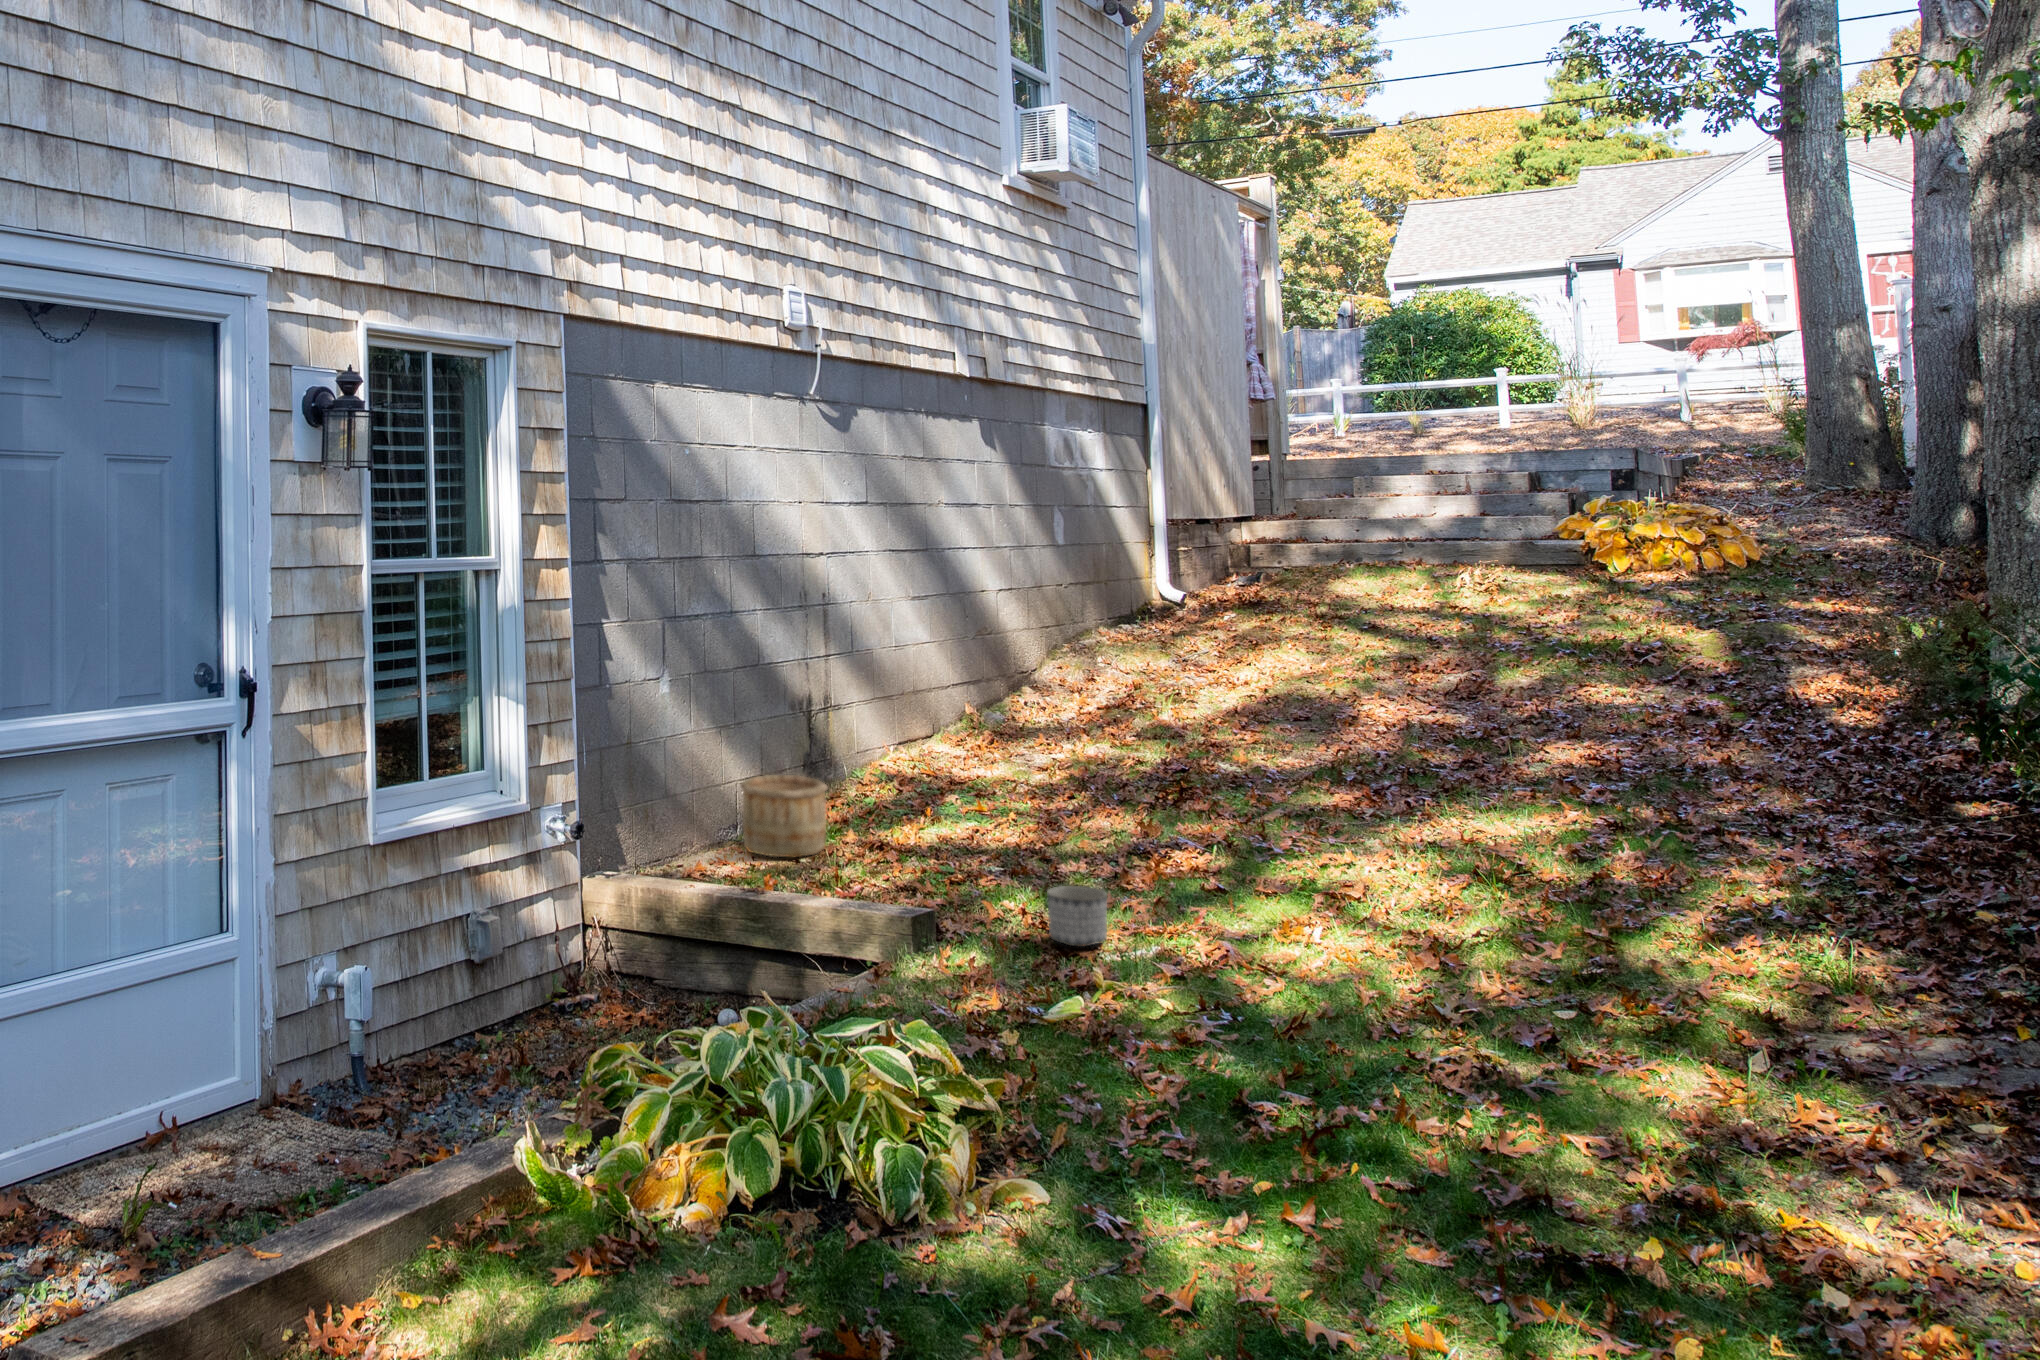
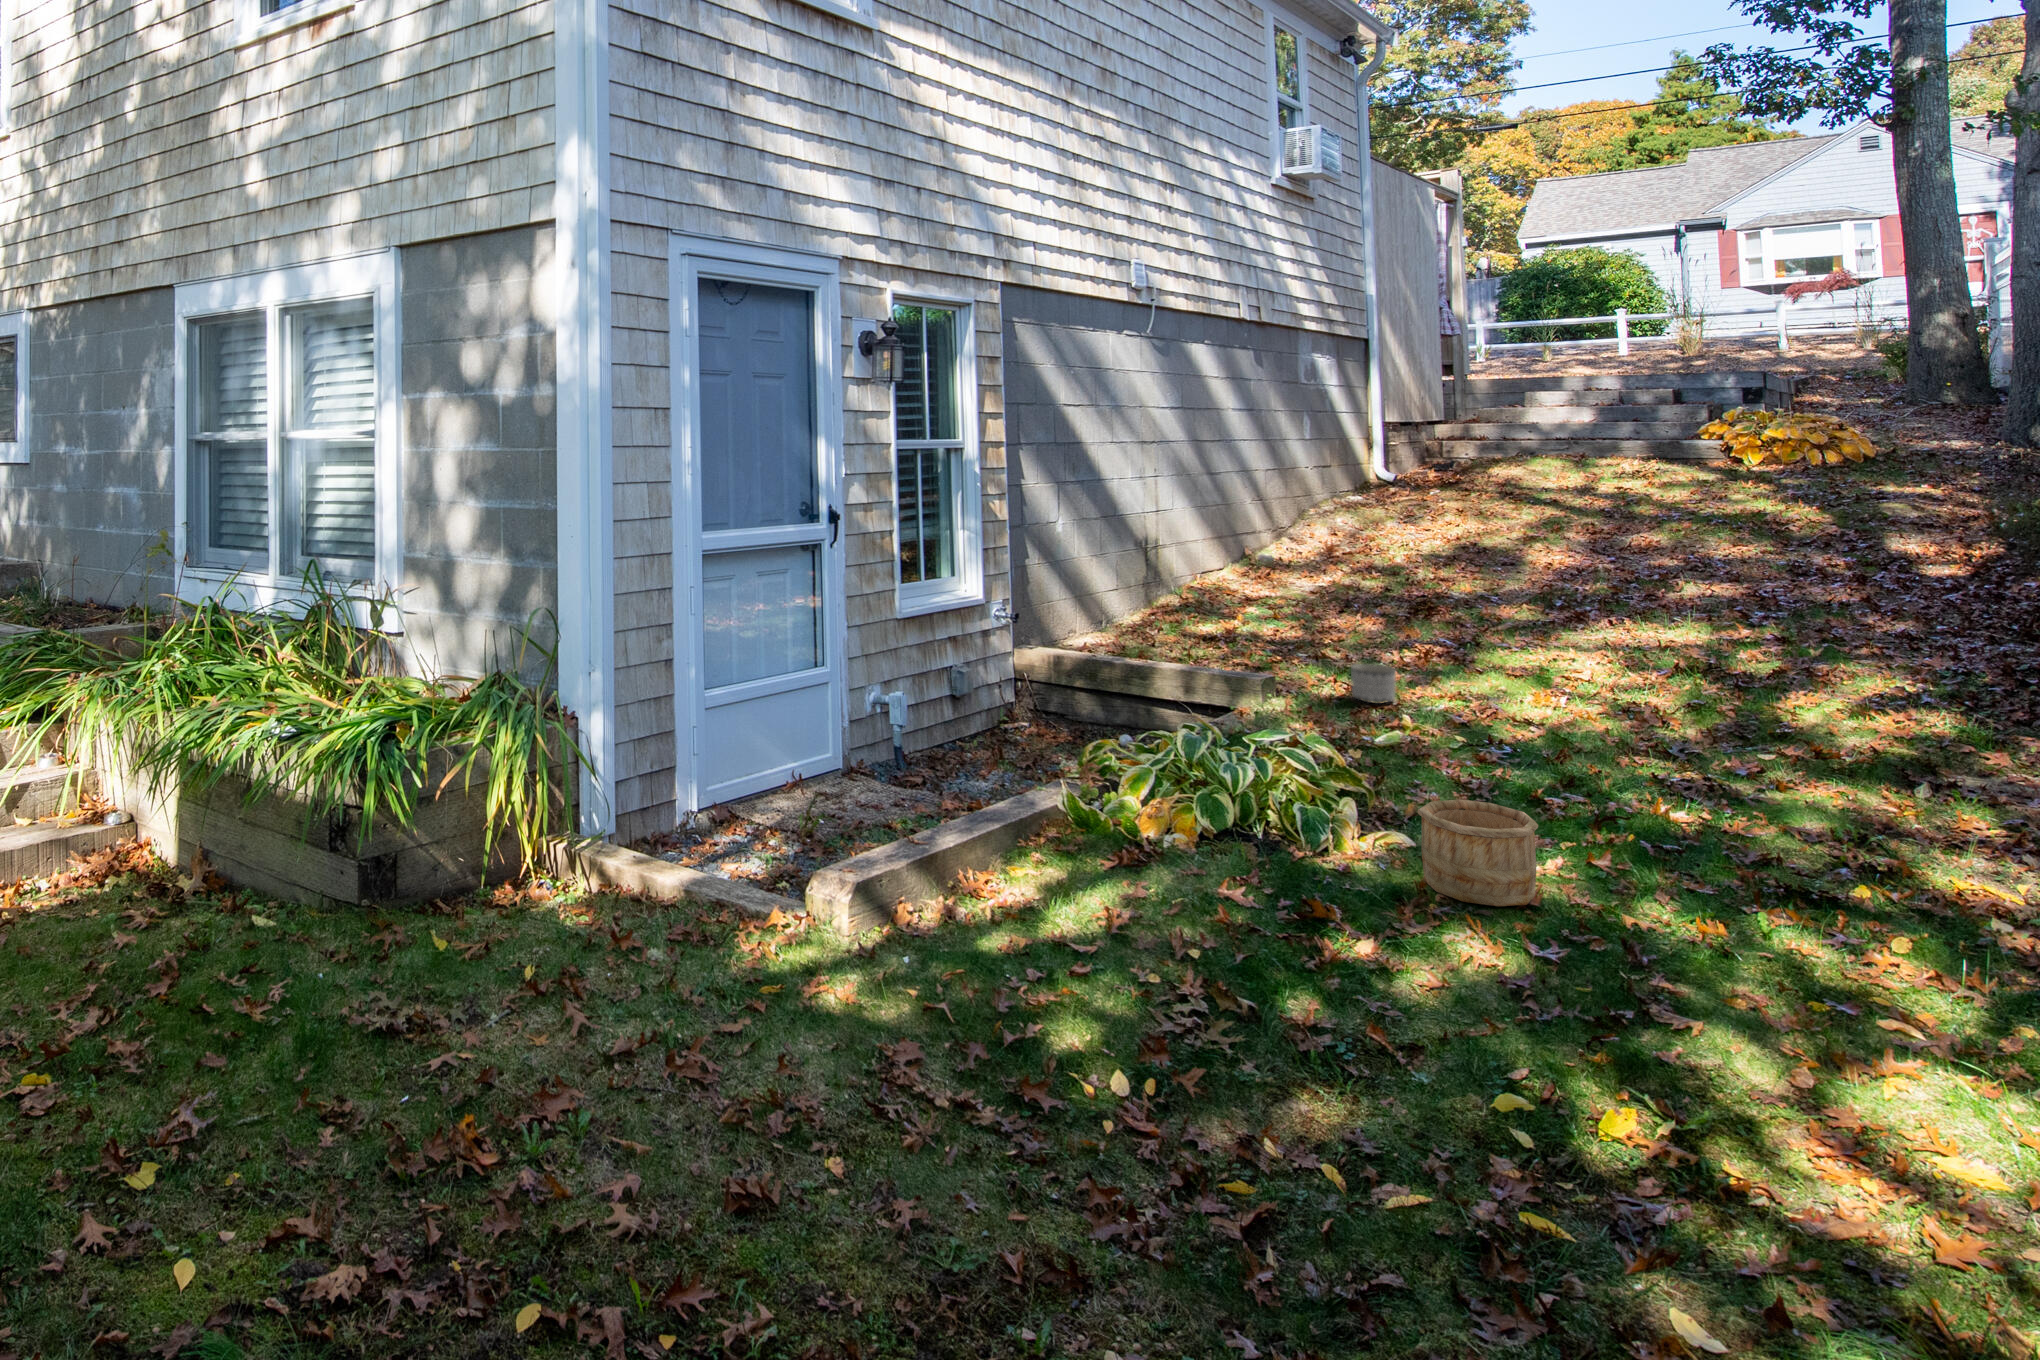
wooden bucket: present [740,775,828,857] -> present [1417,799,1538,906]

